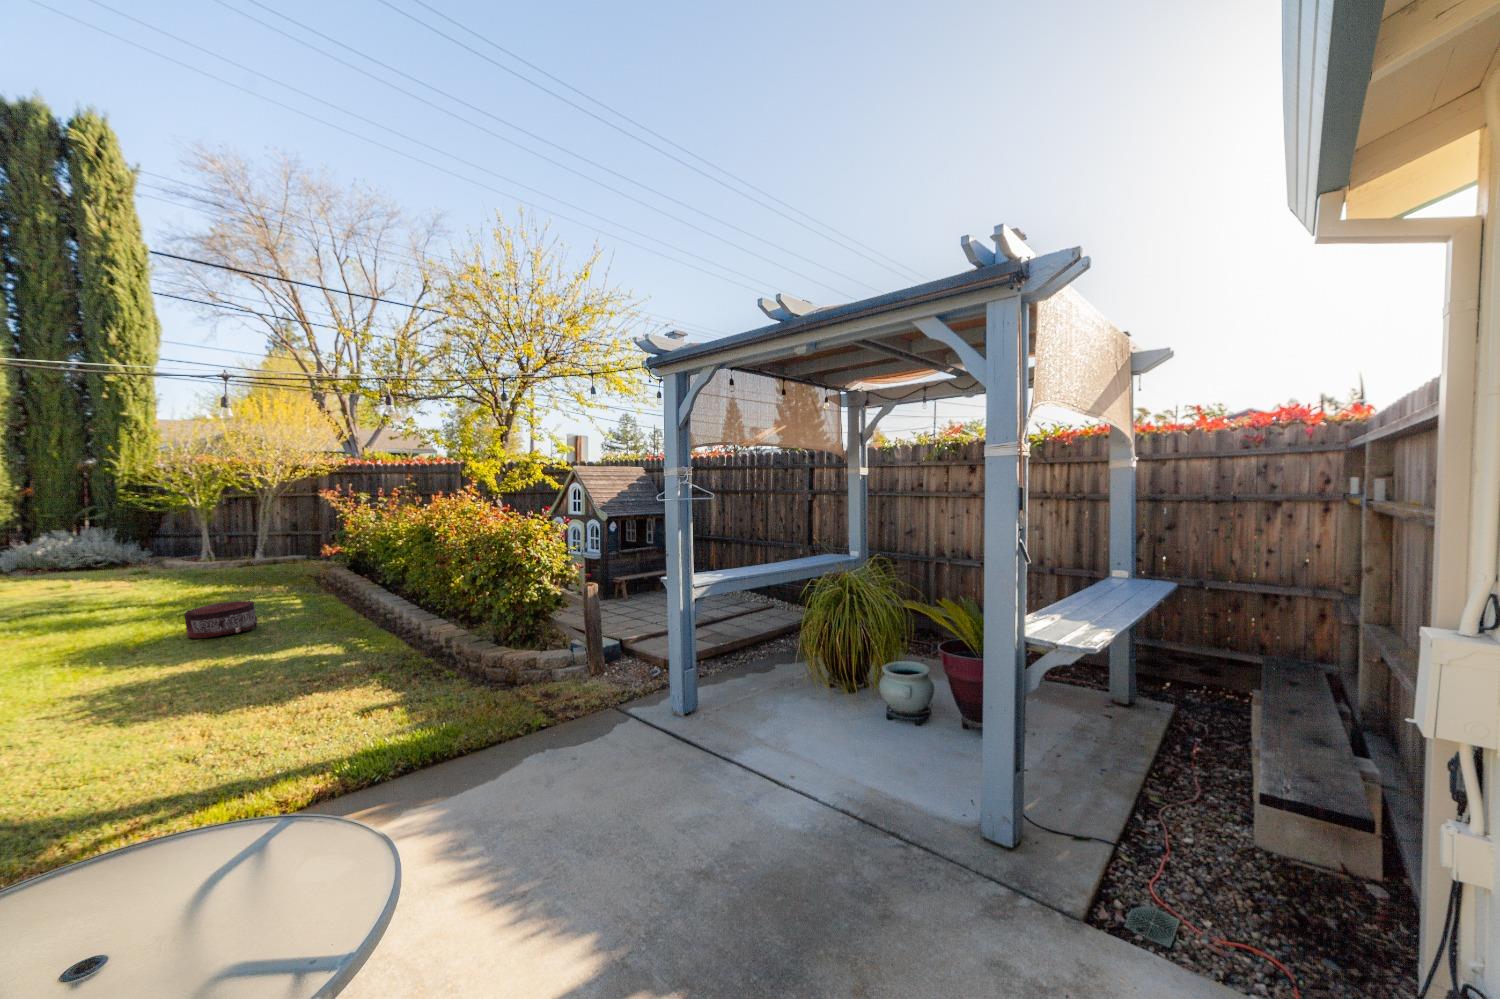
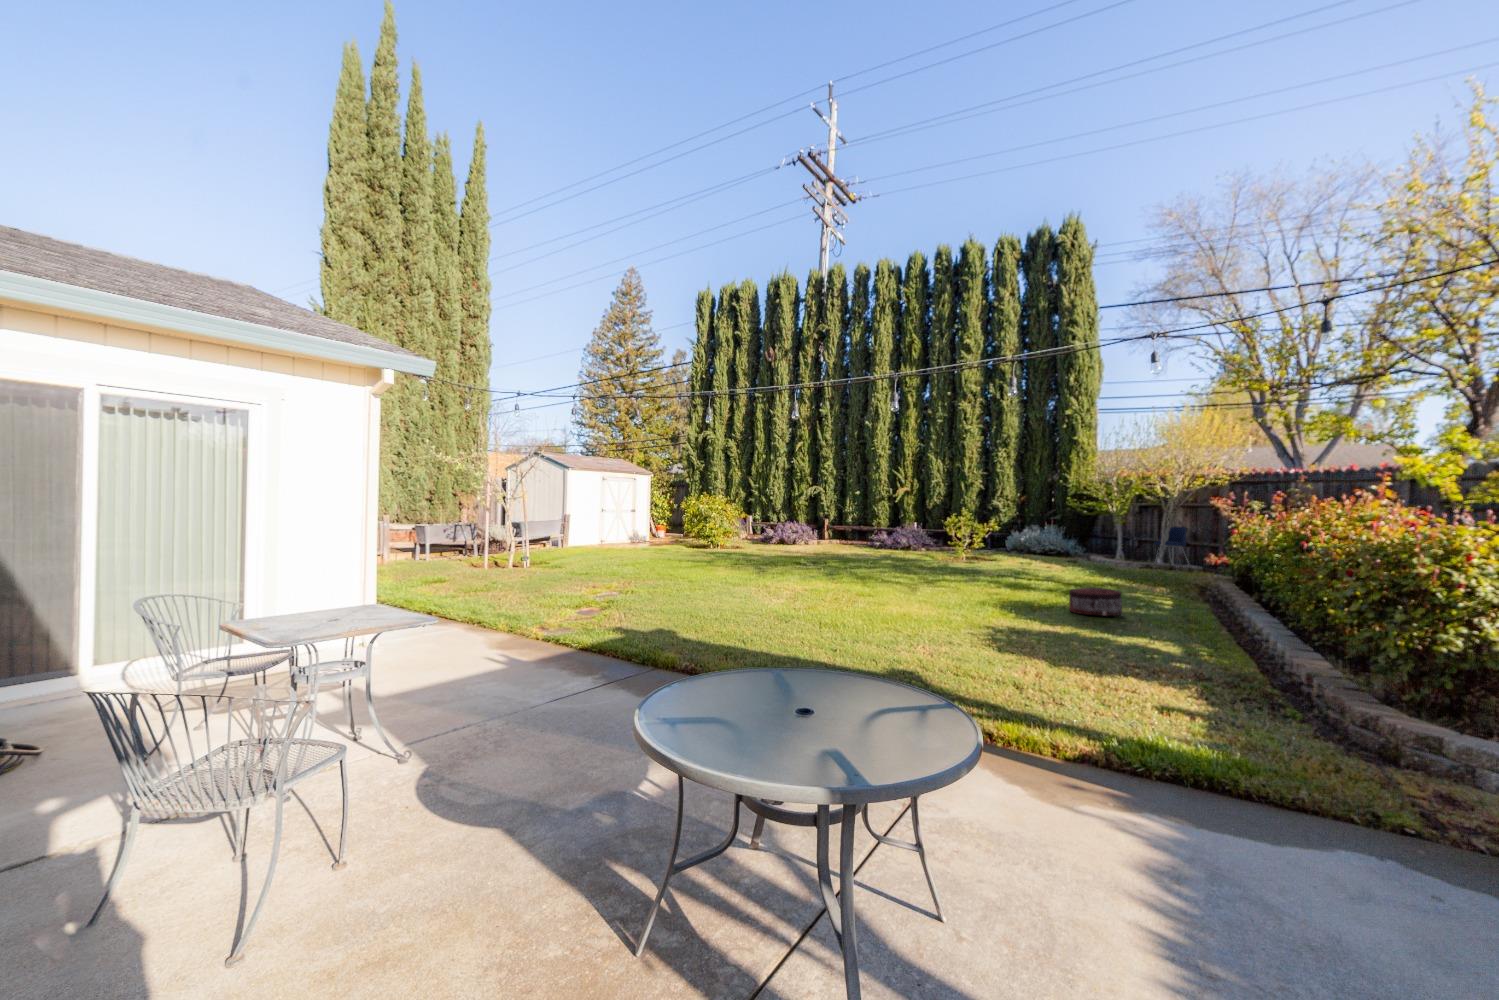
chair: none [249,516,290,558] -> present [1154,527,1189,565]

